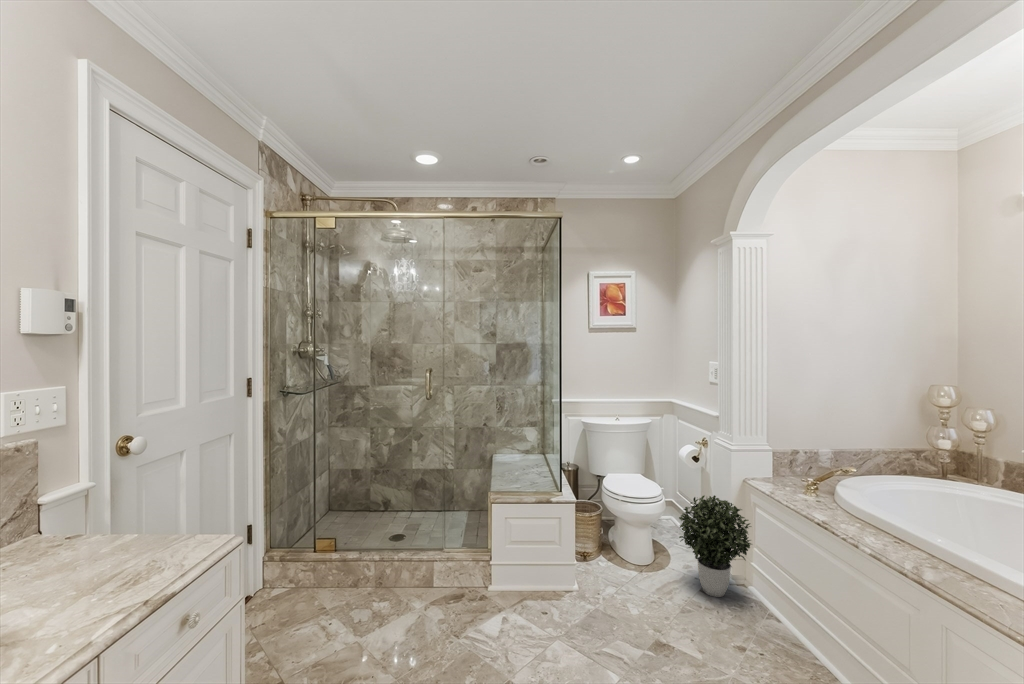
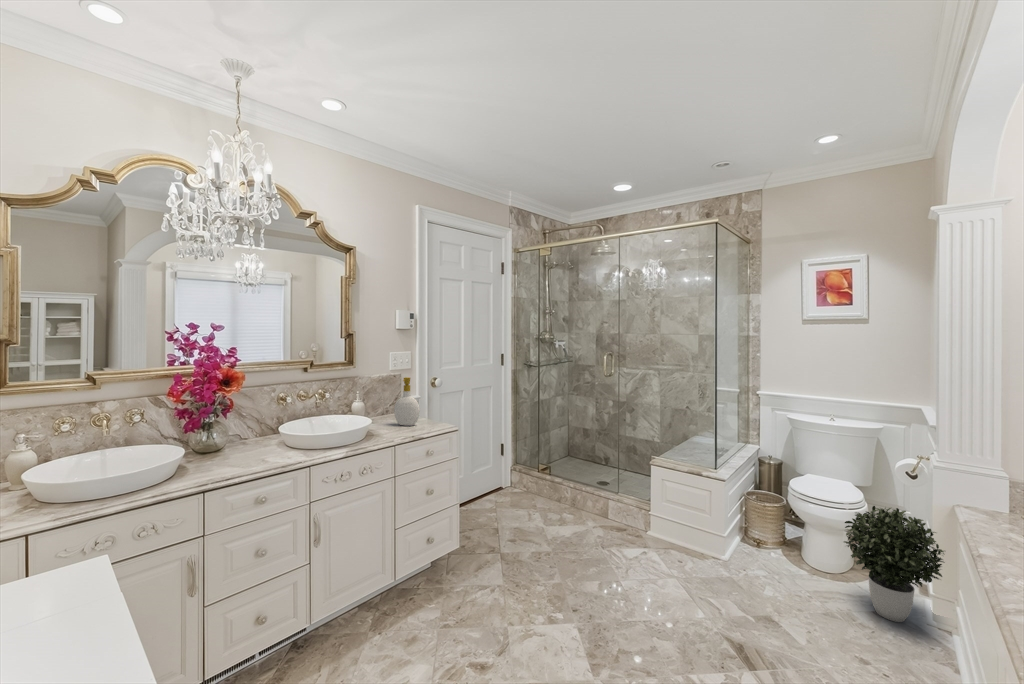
soap bottle: none [73,452,156,572] -> present [394,377,420,426]

